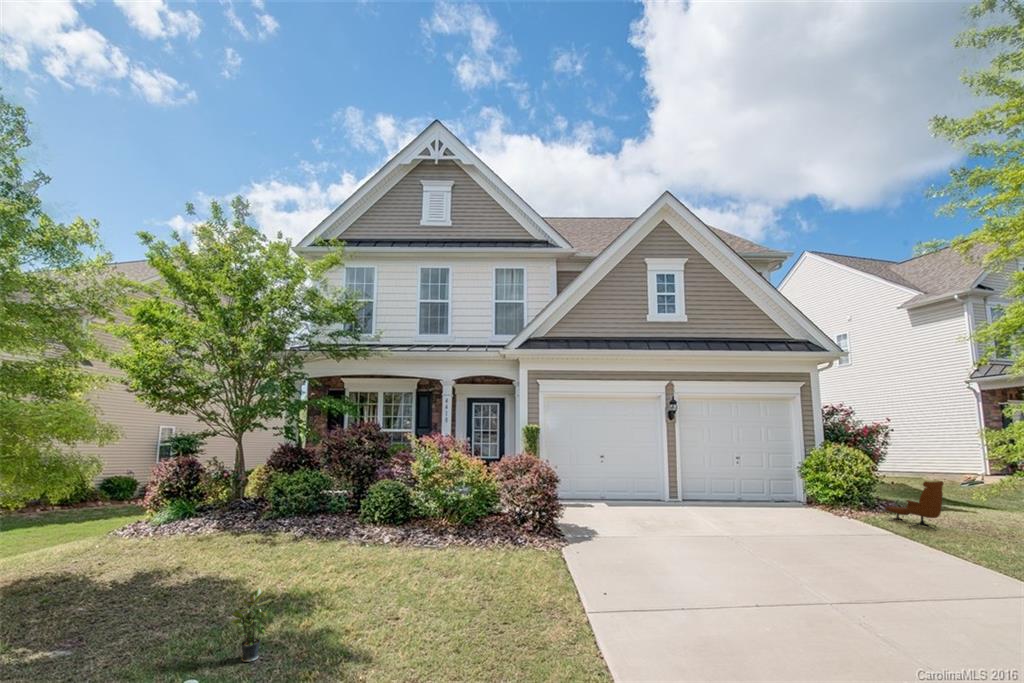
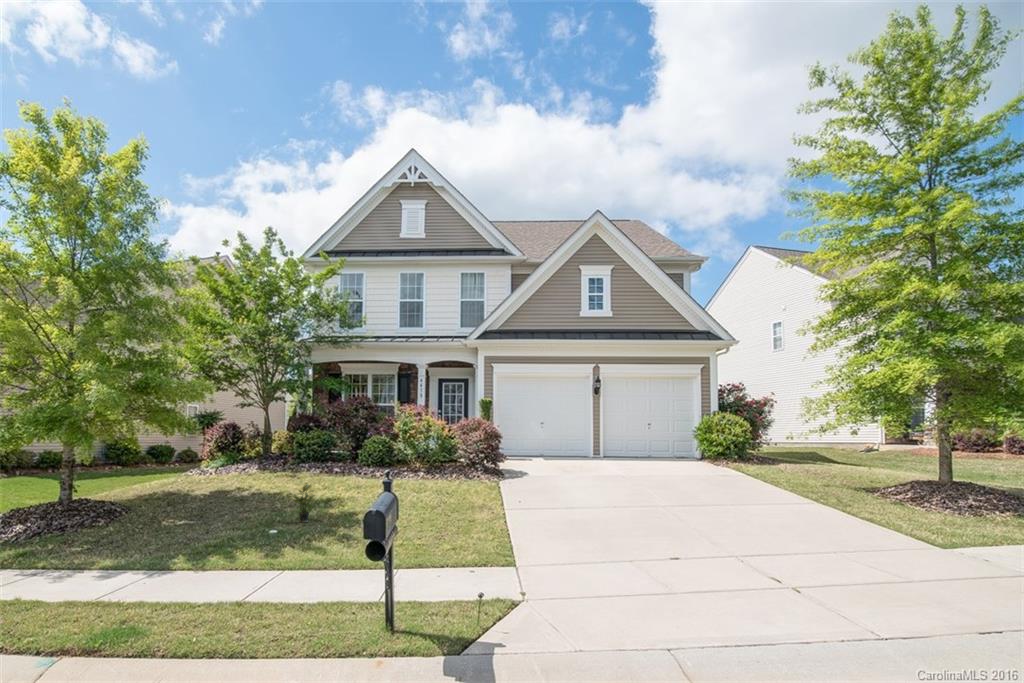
lounge chair: present [886,481,943,531] -> none [749,434,783,470]

